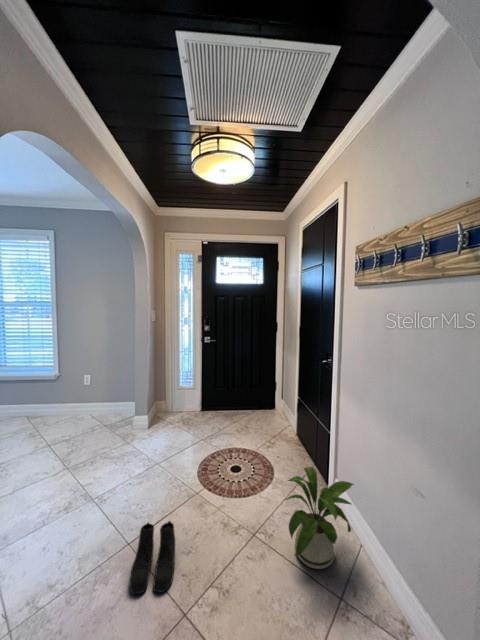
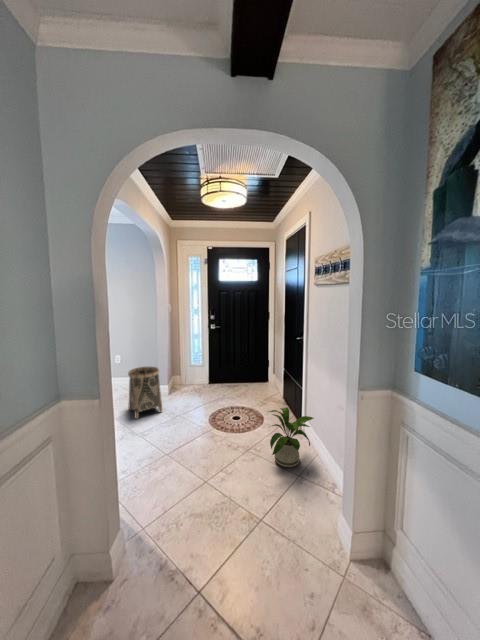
basket: none [90,393,136,468] -> present [128,367,162,419]
boots: present [130,521,175,594] -> none [170,441,197,478]

